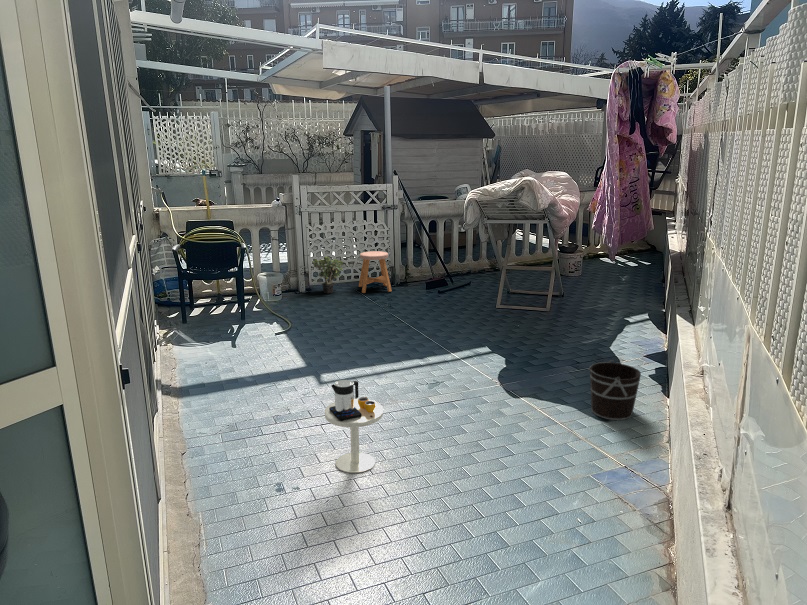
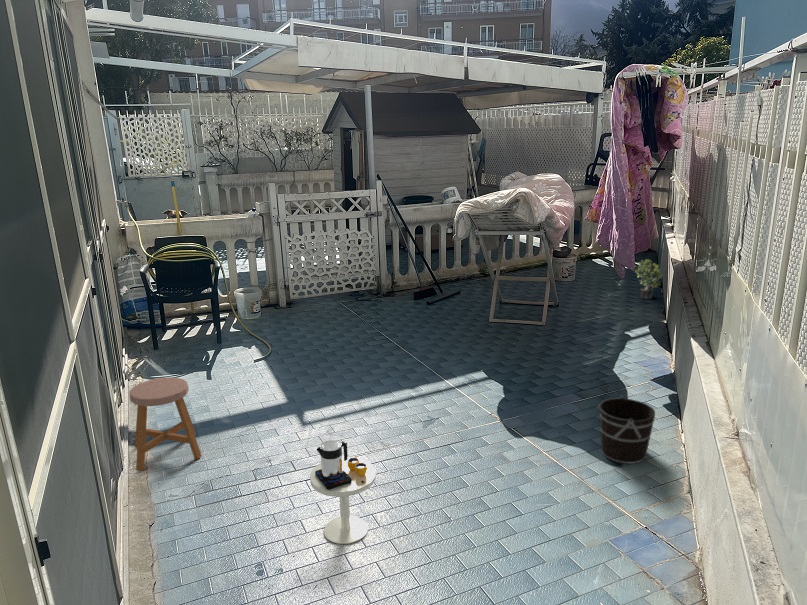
stool: present [359,251,392,293] -> present [129,377,201,471]
potted plant: present [313,257,343,293] -> present [631,260,662,299]

